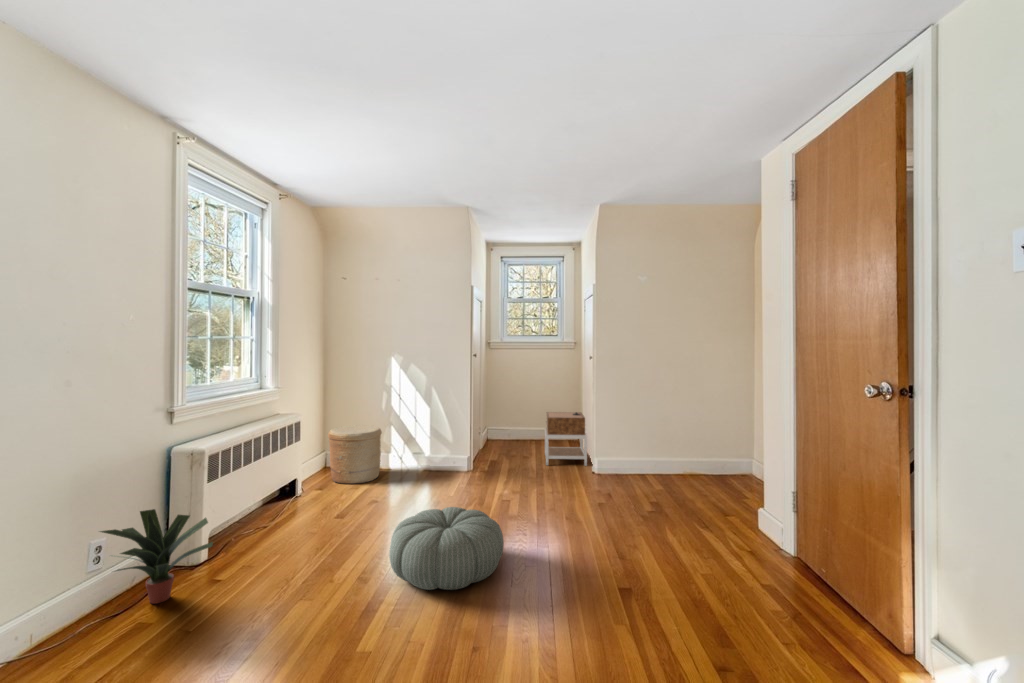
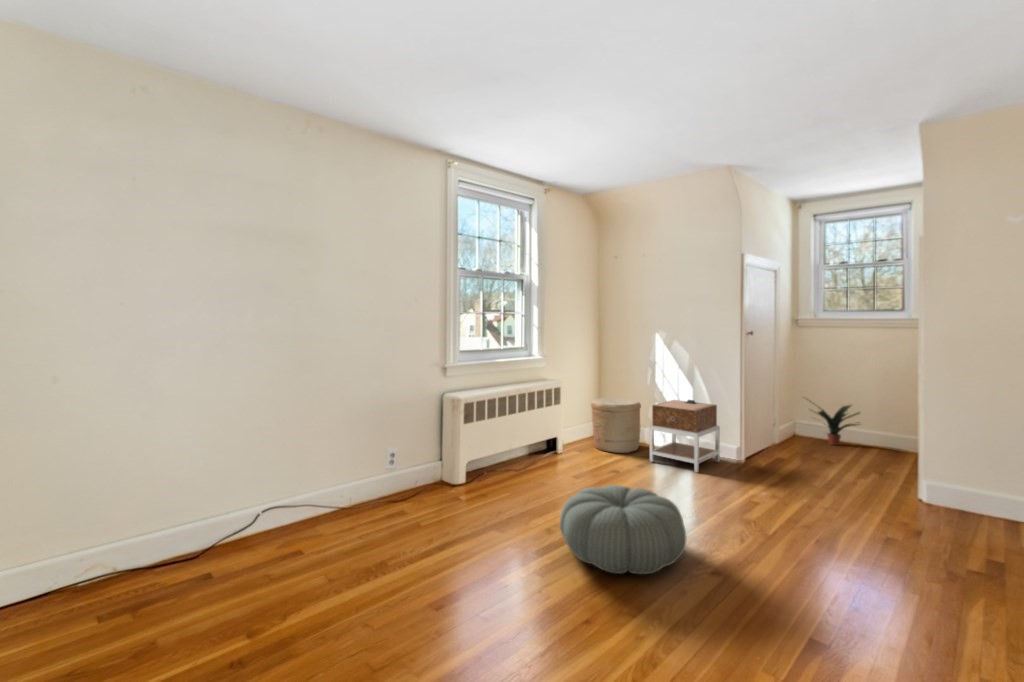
nightstand: present [545,412,587,466] -> present [649,400,720,472]
potted plant: present [100,509,213,604] -> present [818,405,860,445]

